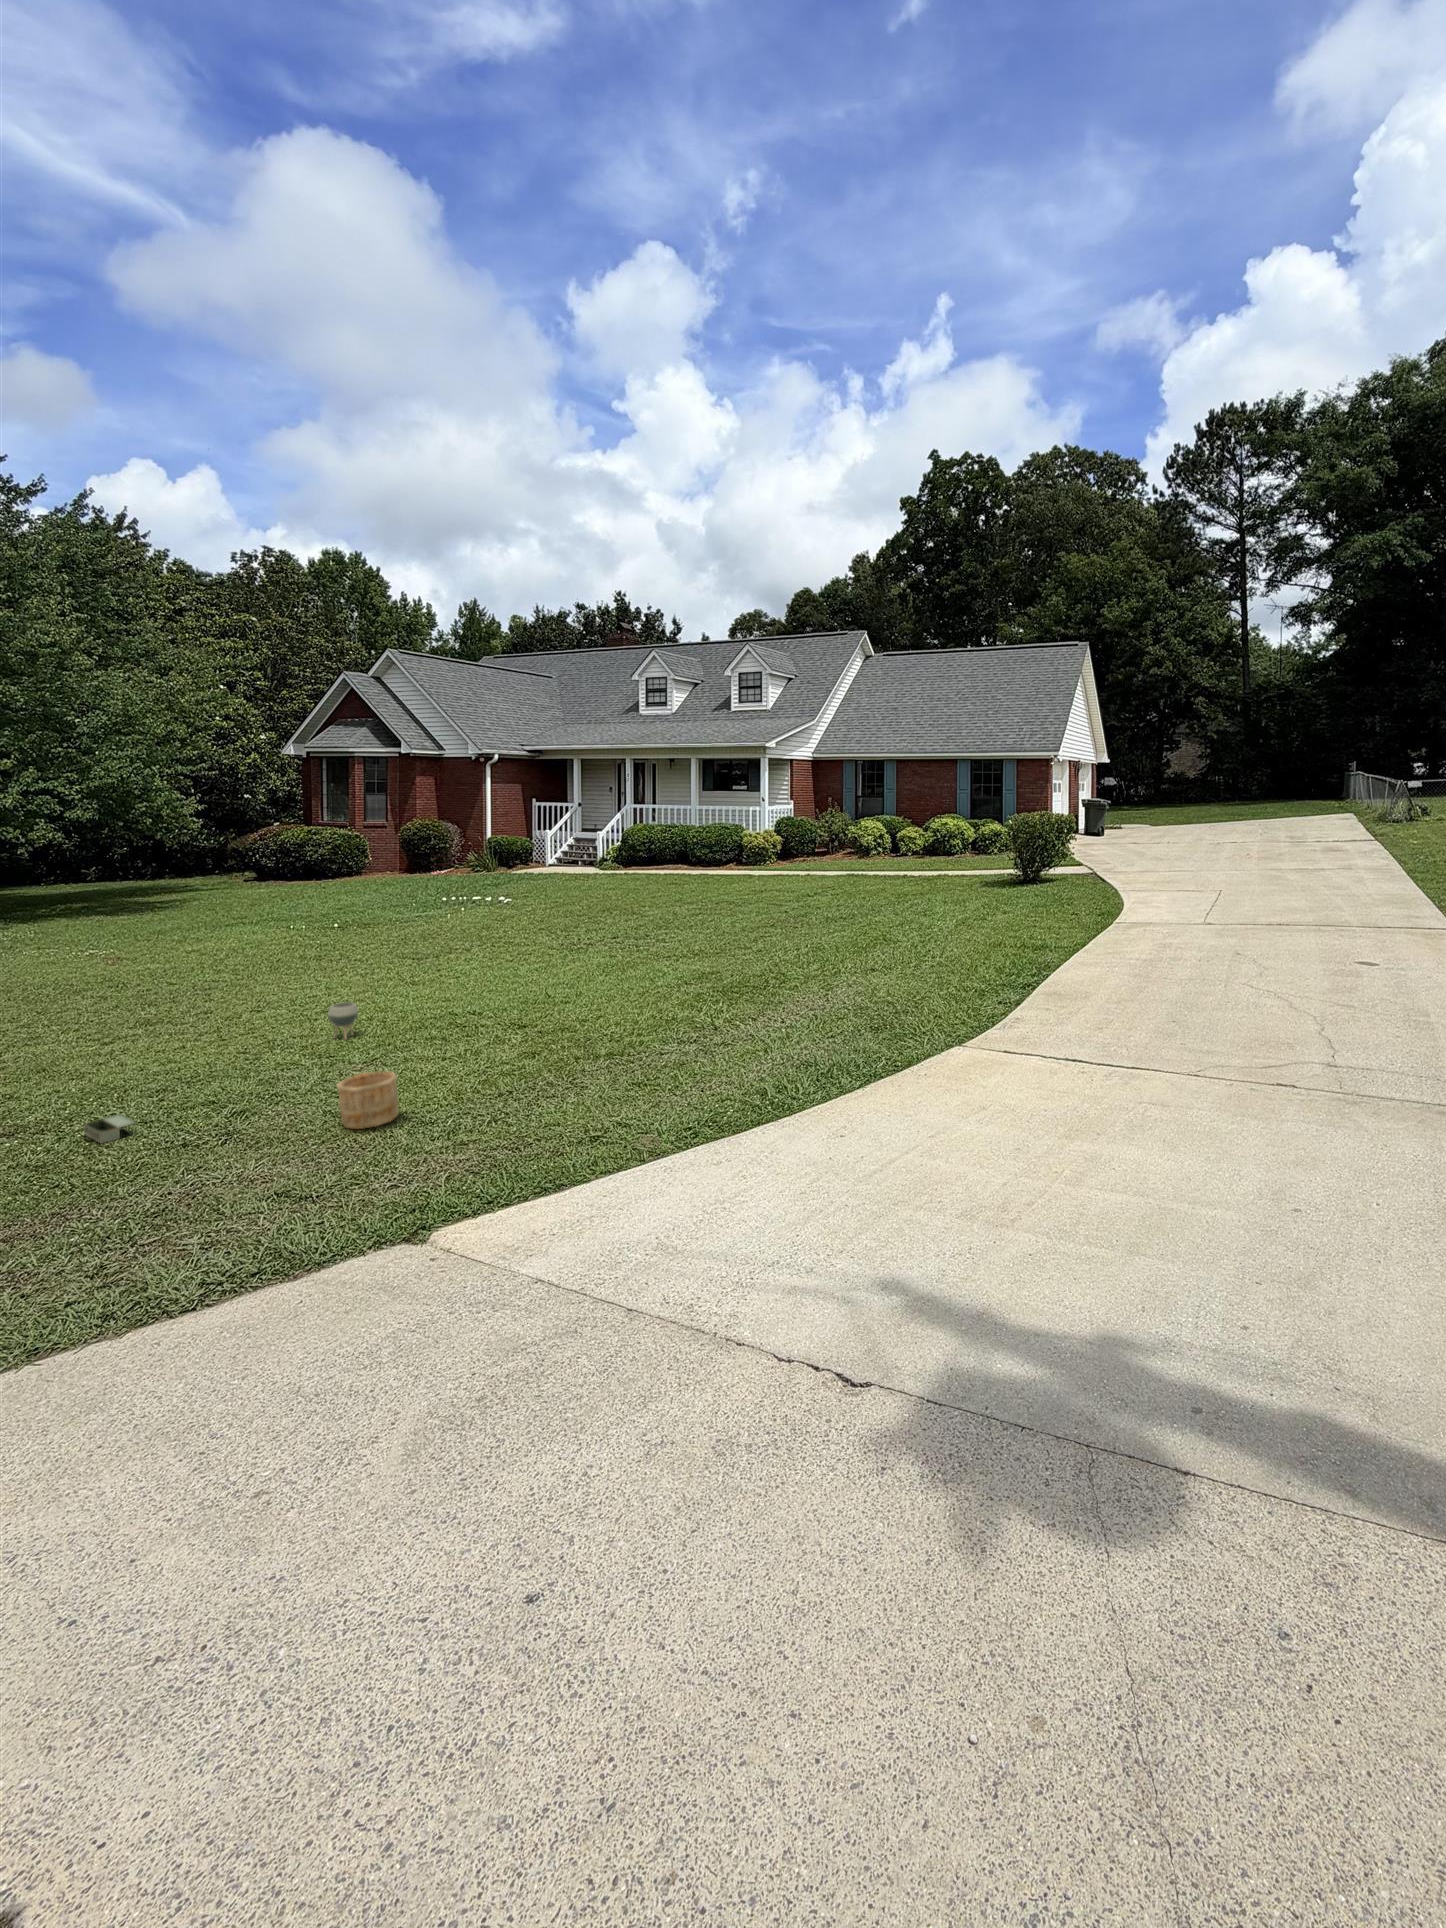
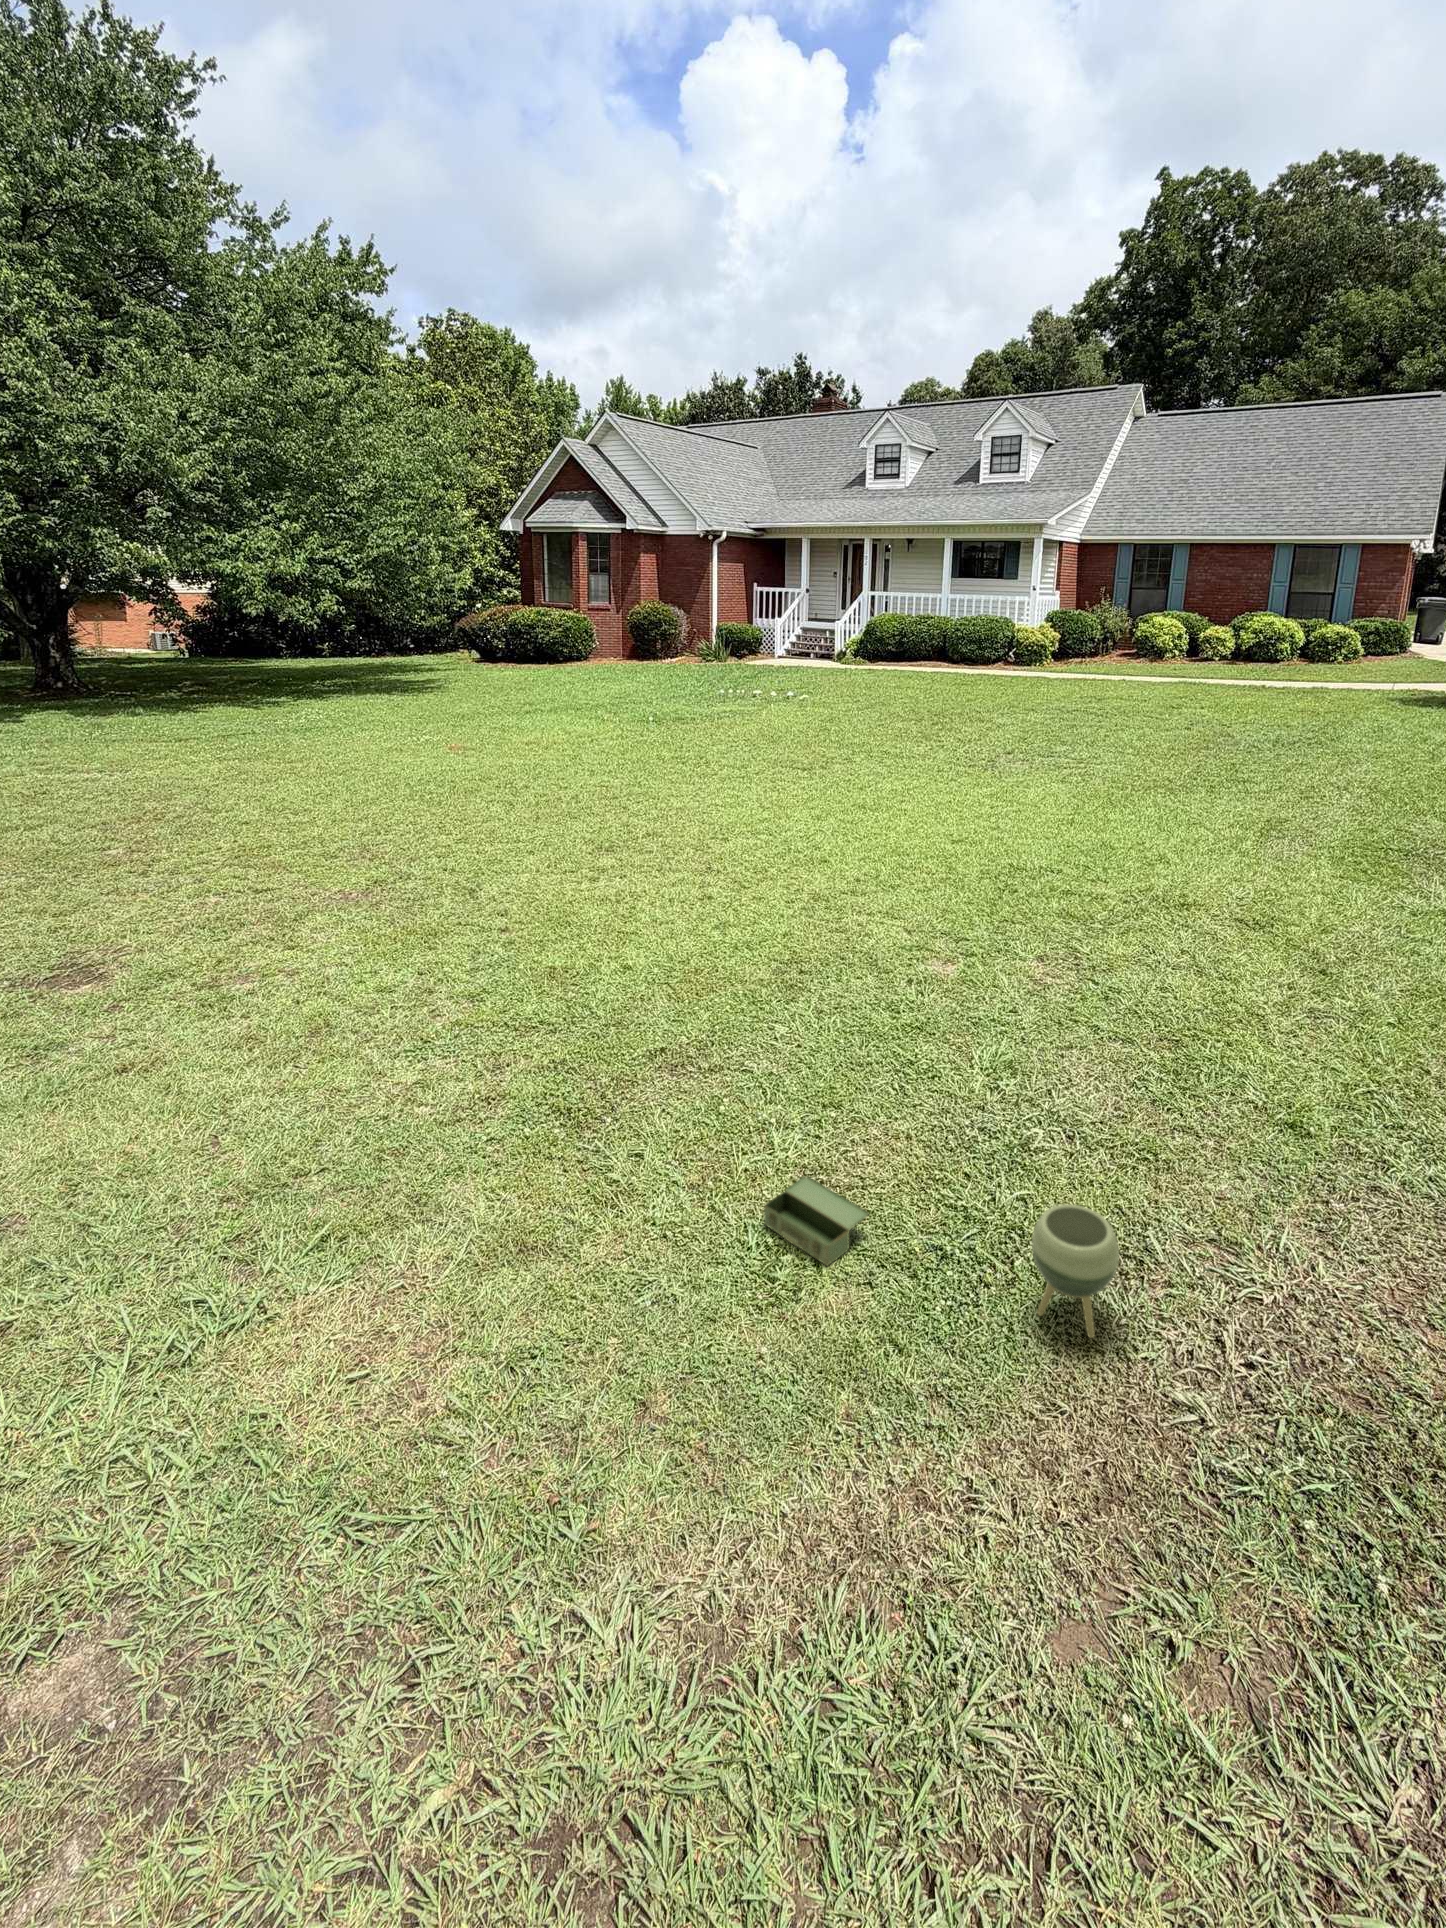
planter: present [328,1002,358,1039] -> present [1032,1204,1119,1338]
wooden bucket: present [337,1071,398,1129] -> none [1281,1137,1423,1289]

